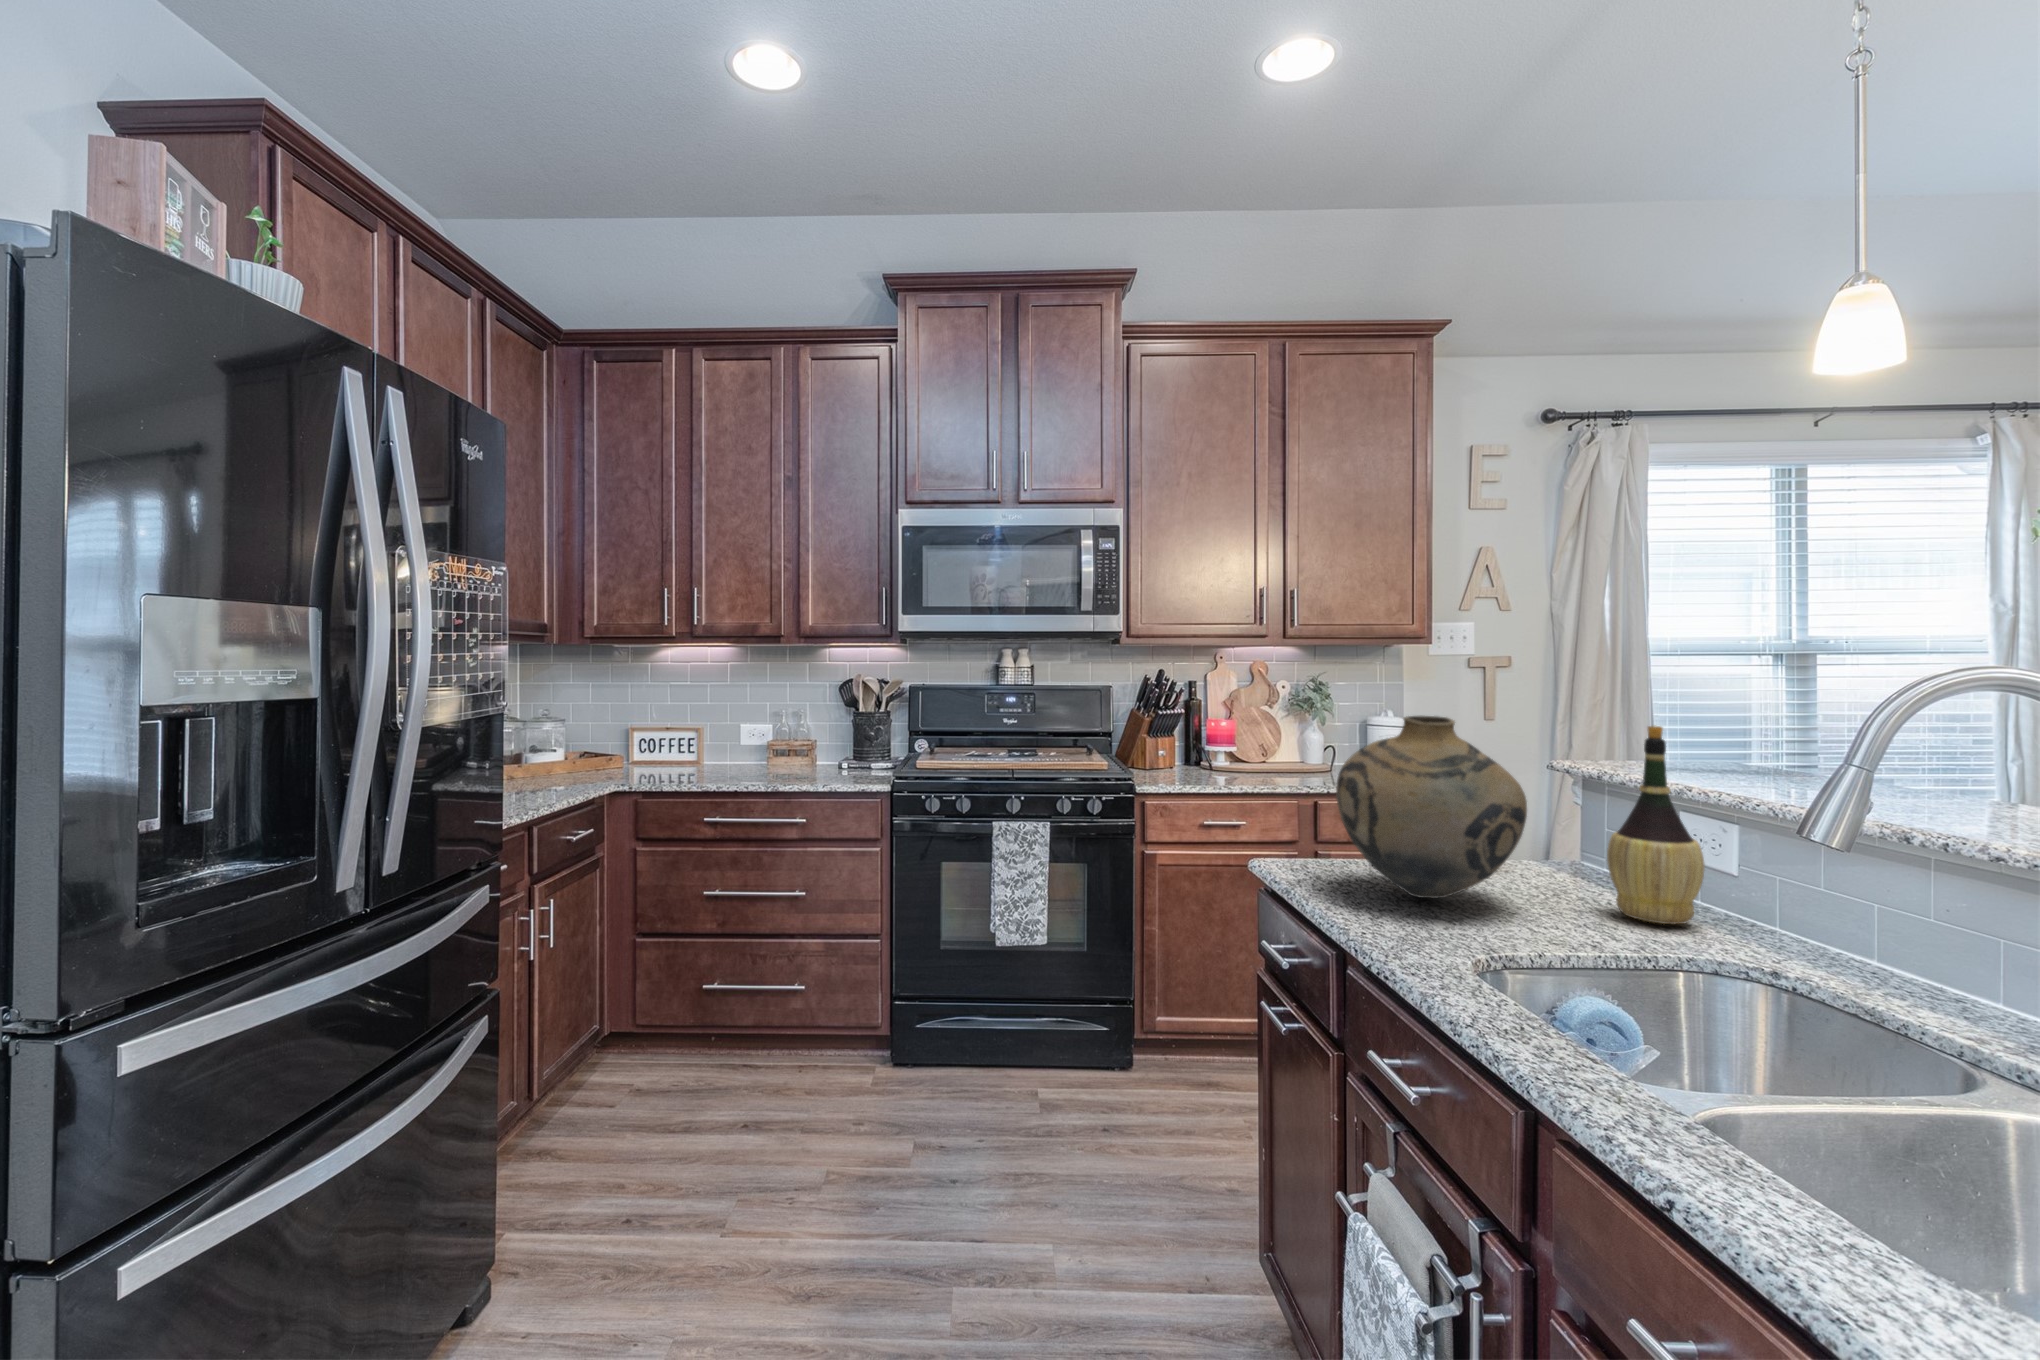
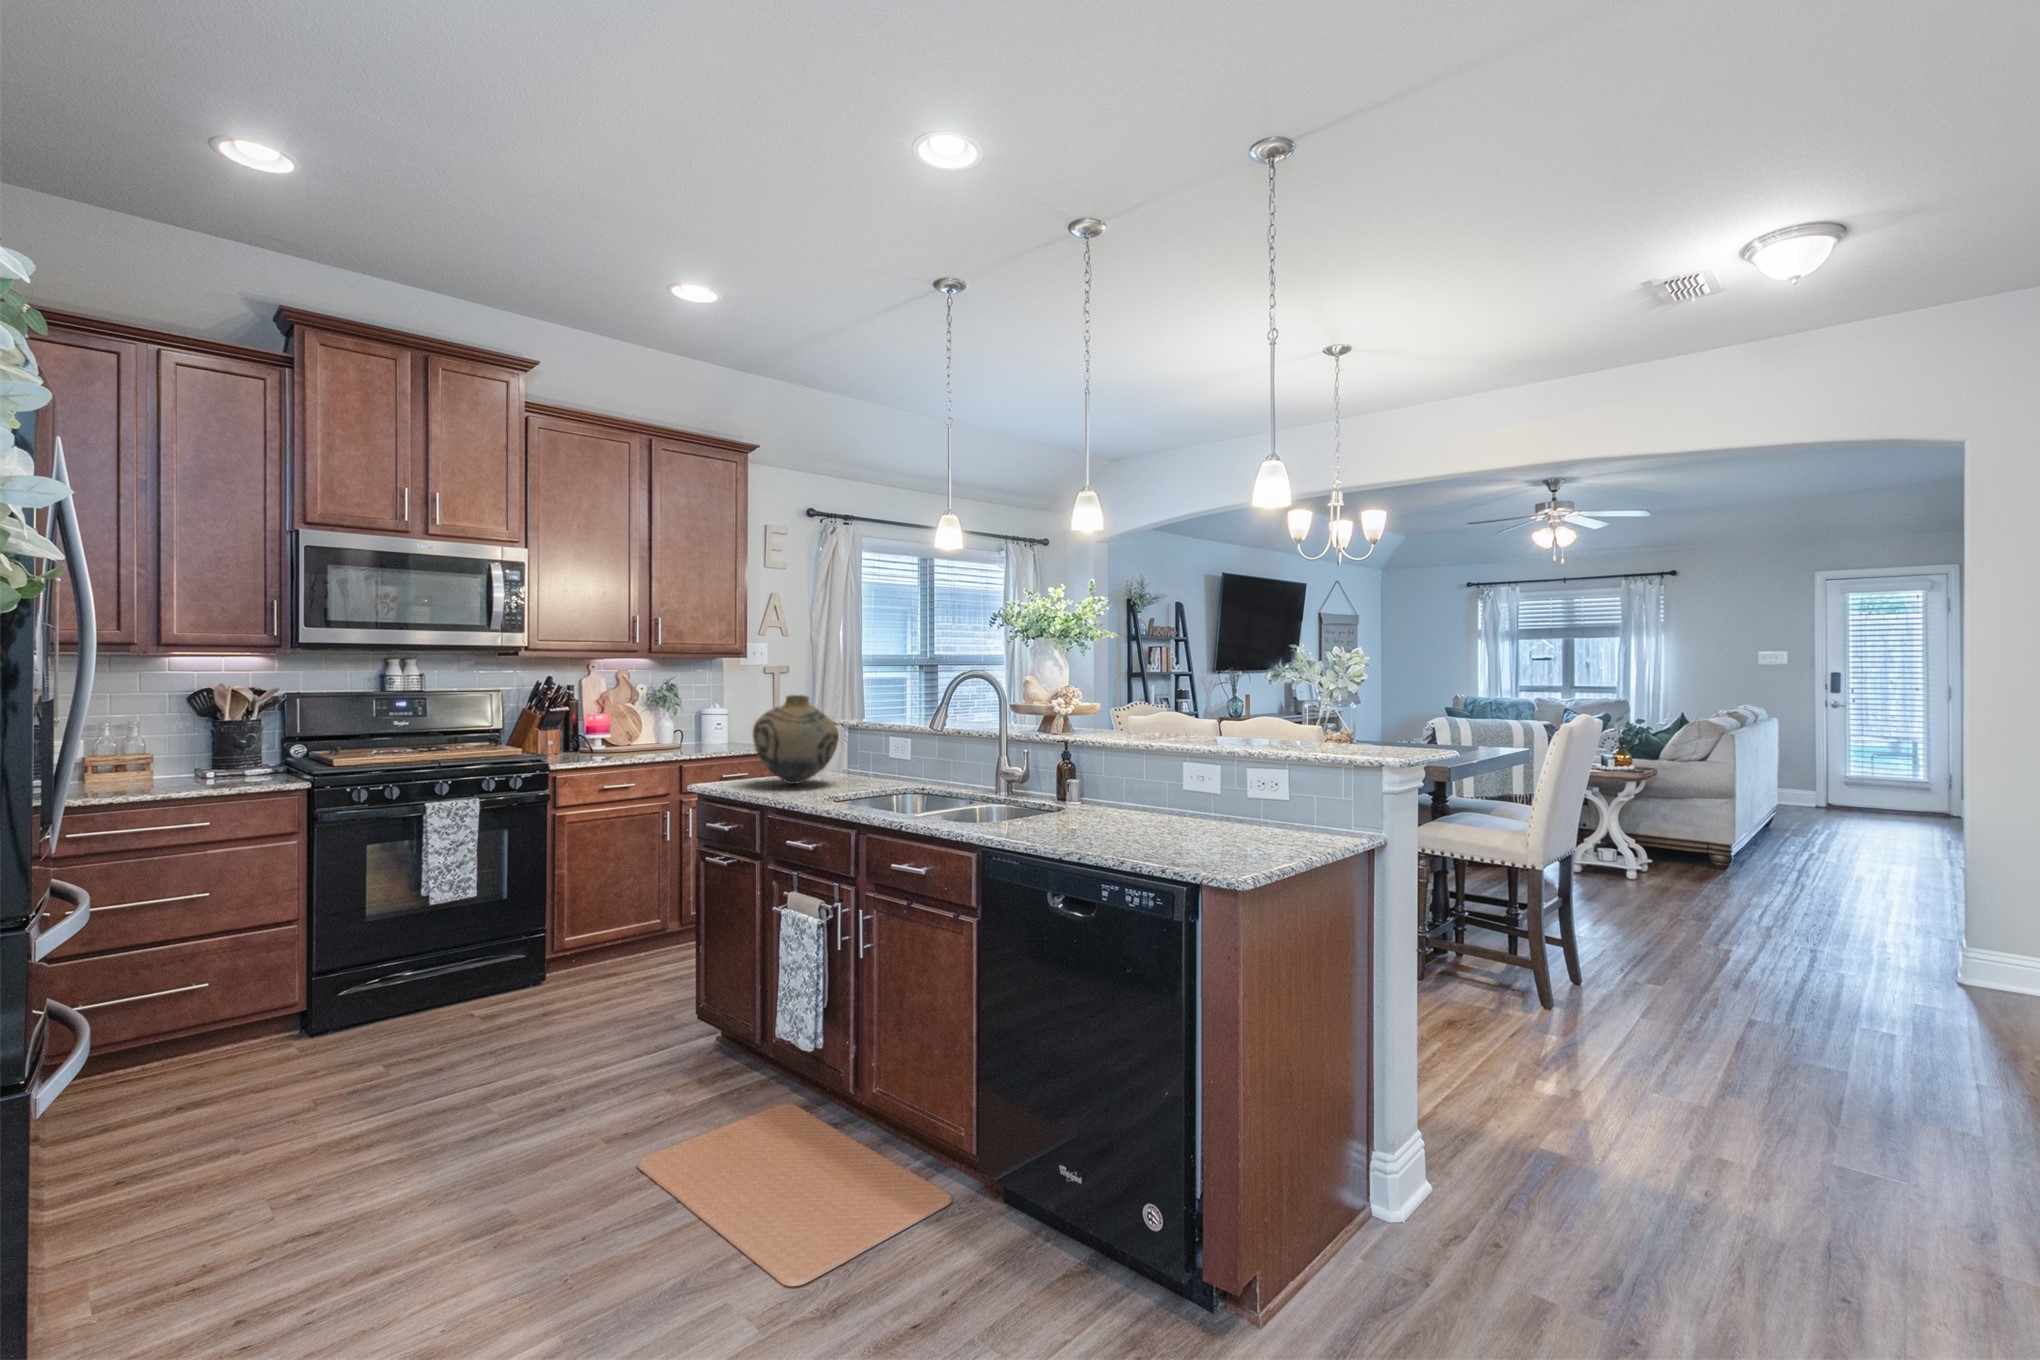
wine bottle: present [1607,725,1705,924] -> none [868,696,902,780]

